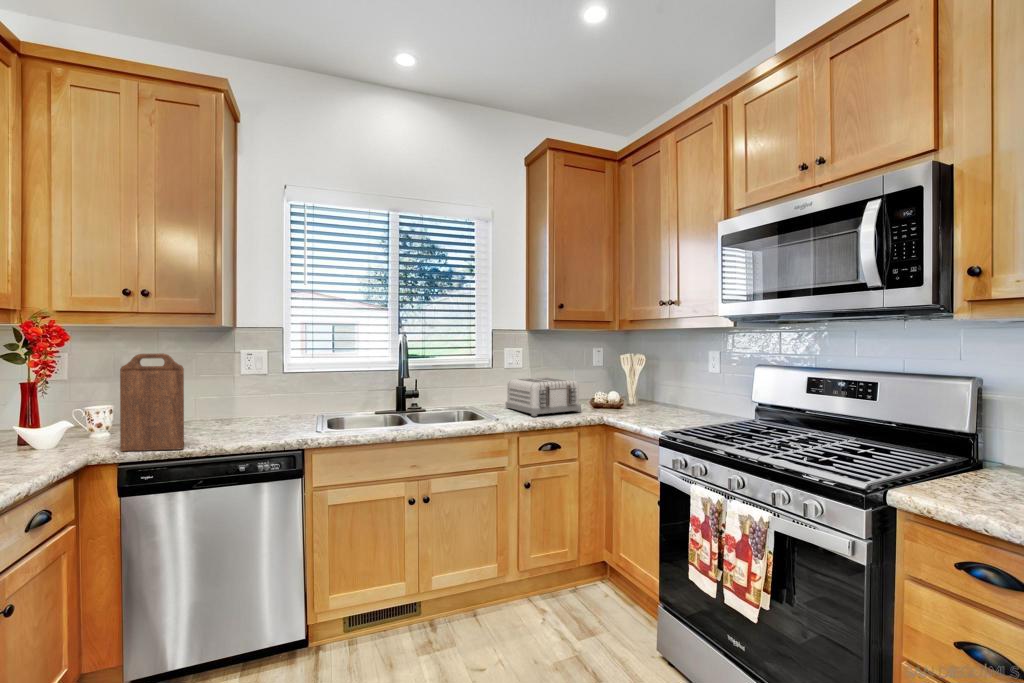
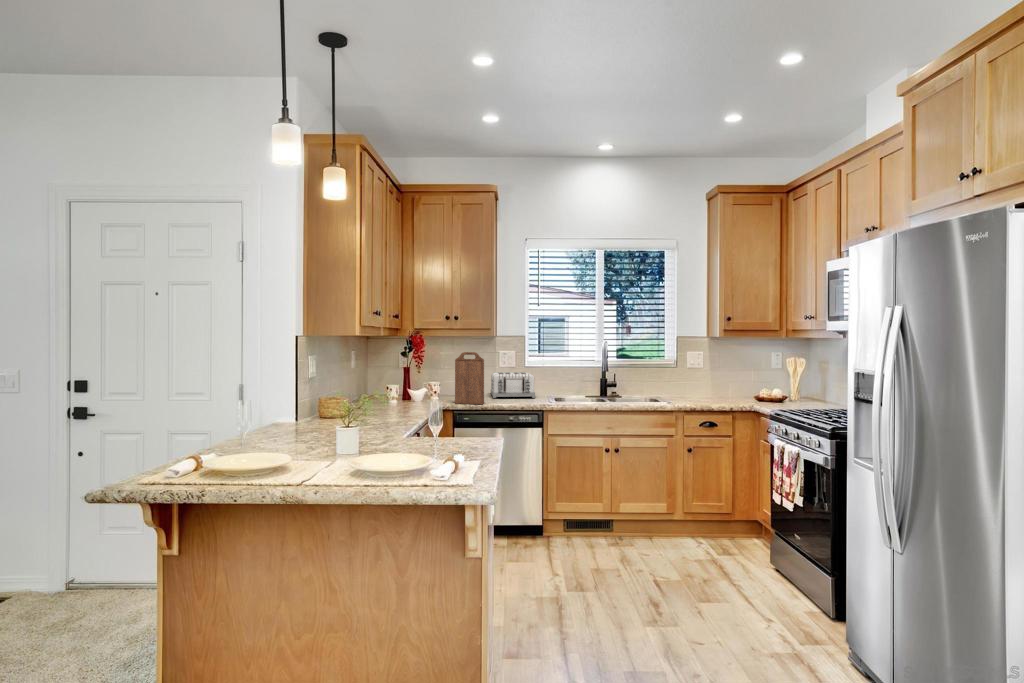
toaster: present [506,377,581,416] -> present [491,372,535,398]

